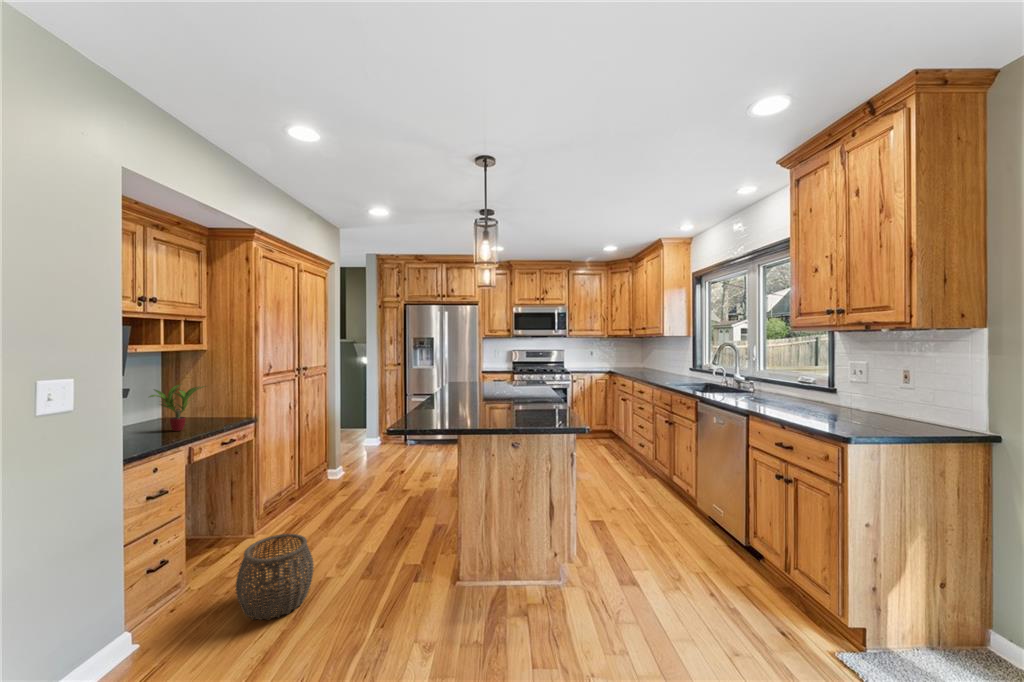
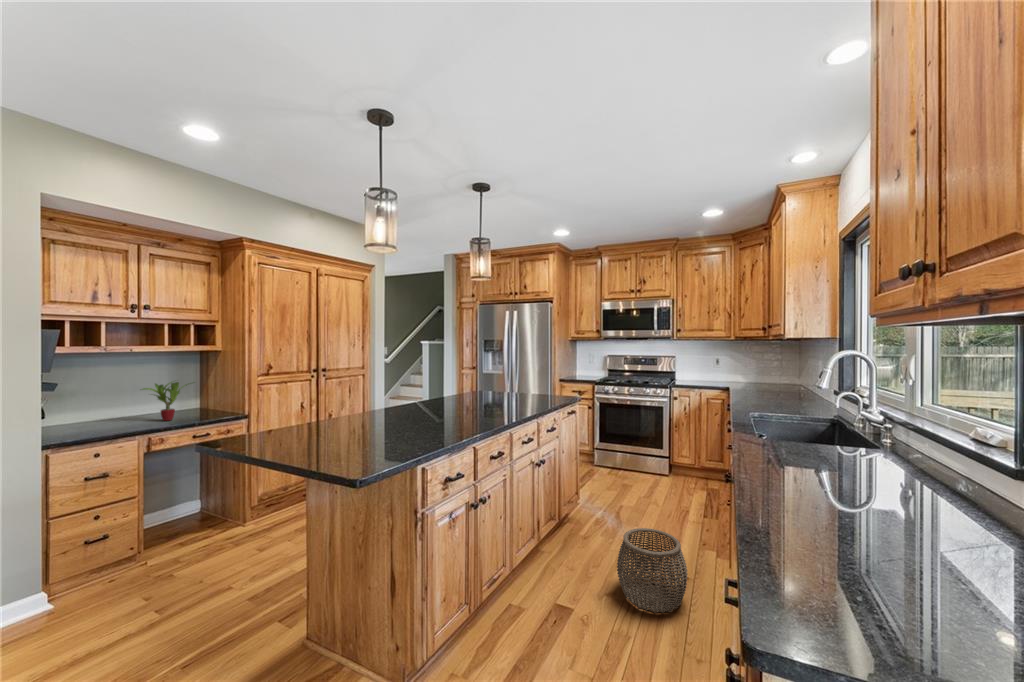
woven basket: present [235,534,314,620] -> present [617,528,688,613]

